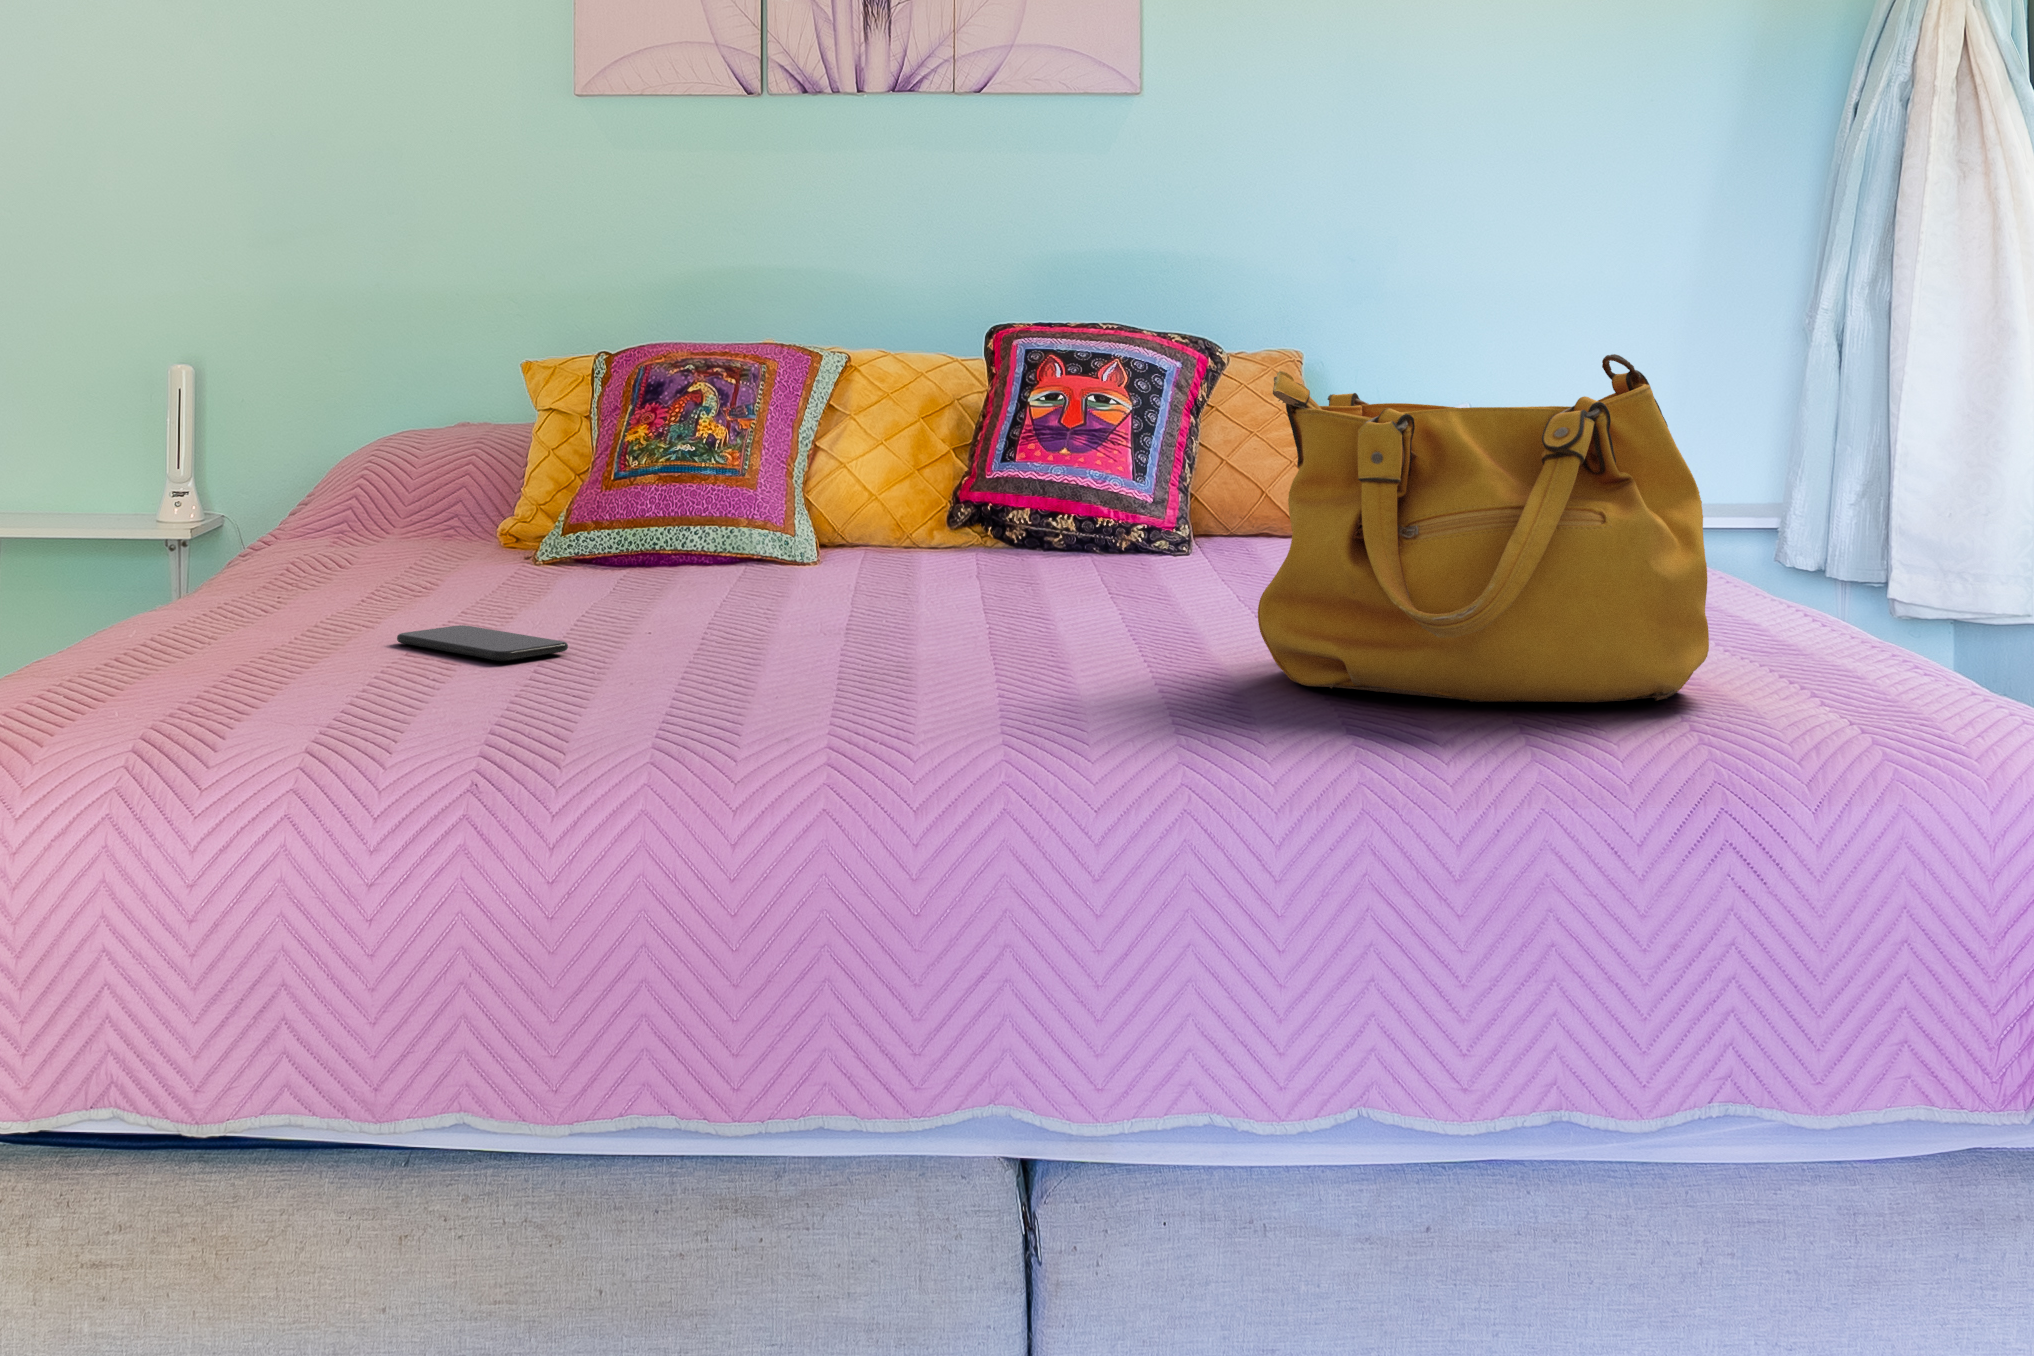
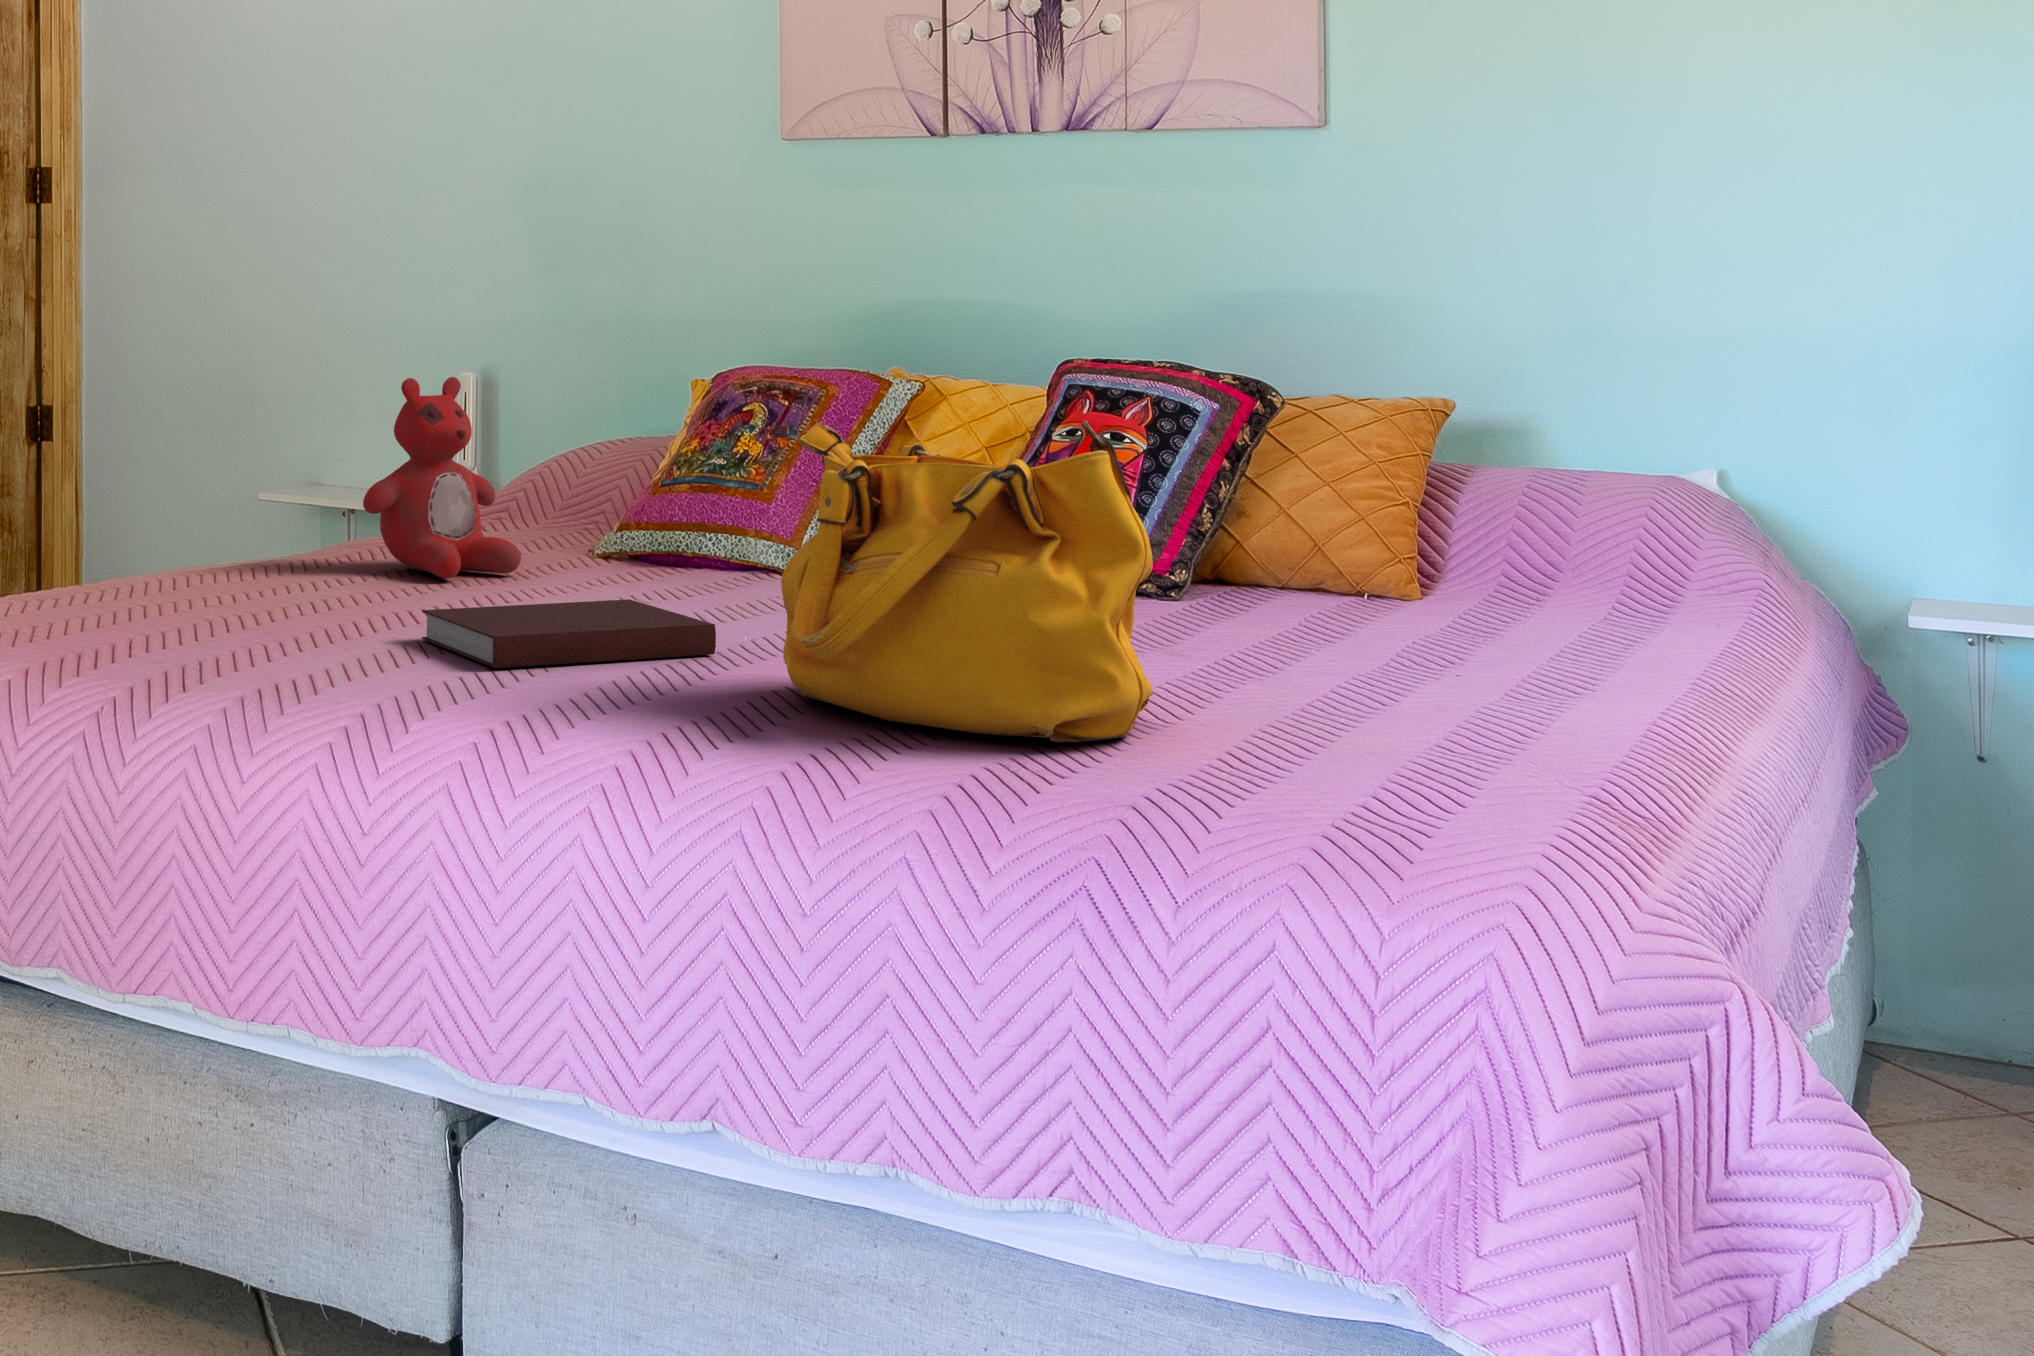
stuffed bear: none [394,353,581,606] -> present [363,377,521,579]
notebook: none [729,604,1073,701] -> present [422,599,716,668]
smartphone: present [397,625,568,661] -> none [295,586,379,612]

